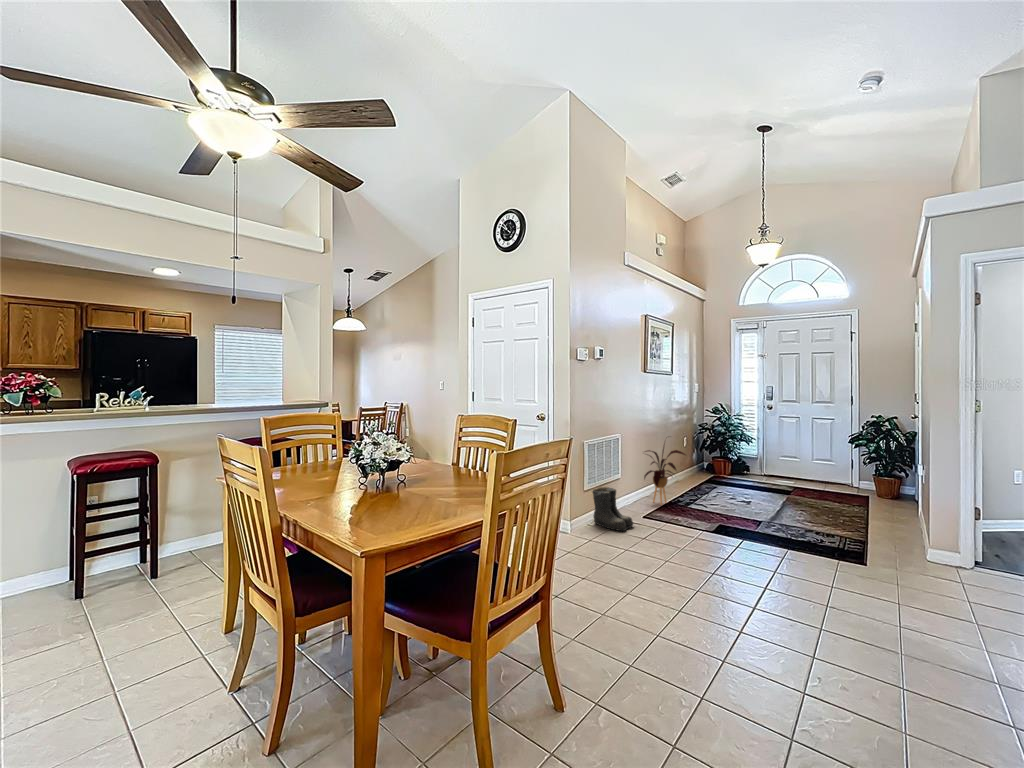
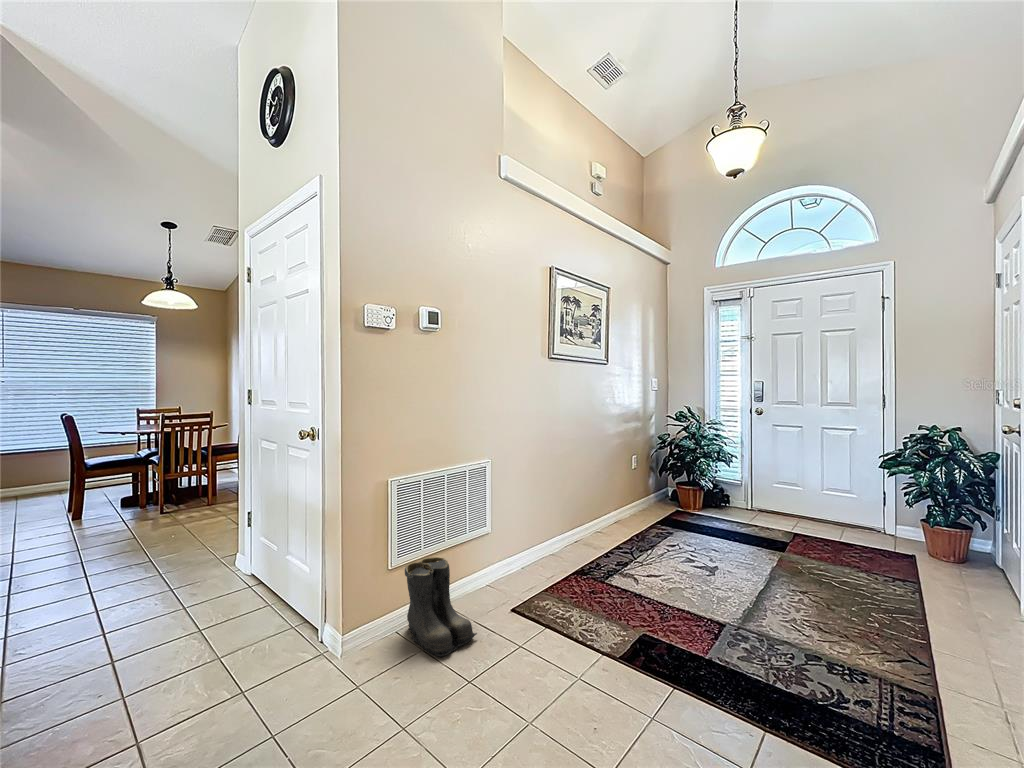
house plant: present [644,443,685,505] -> none [532,460,605,577]

